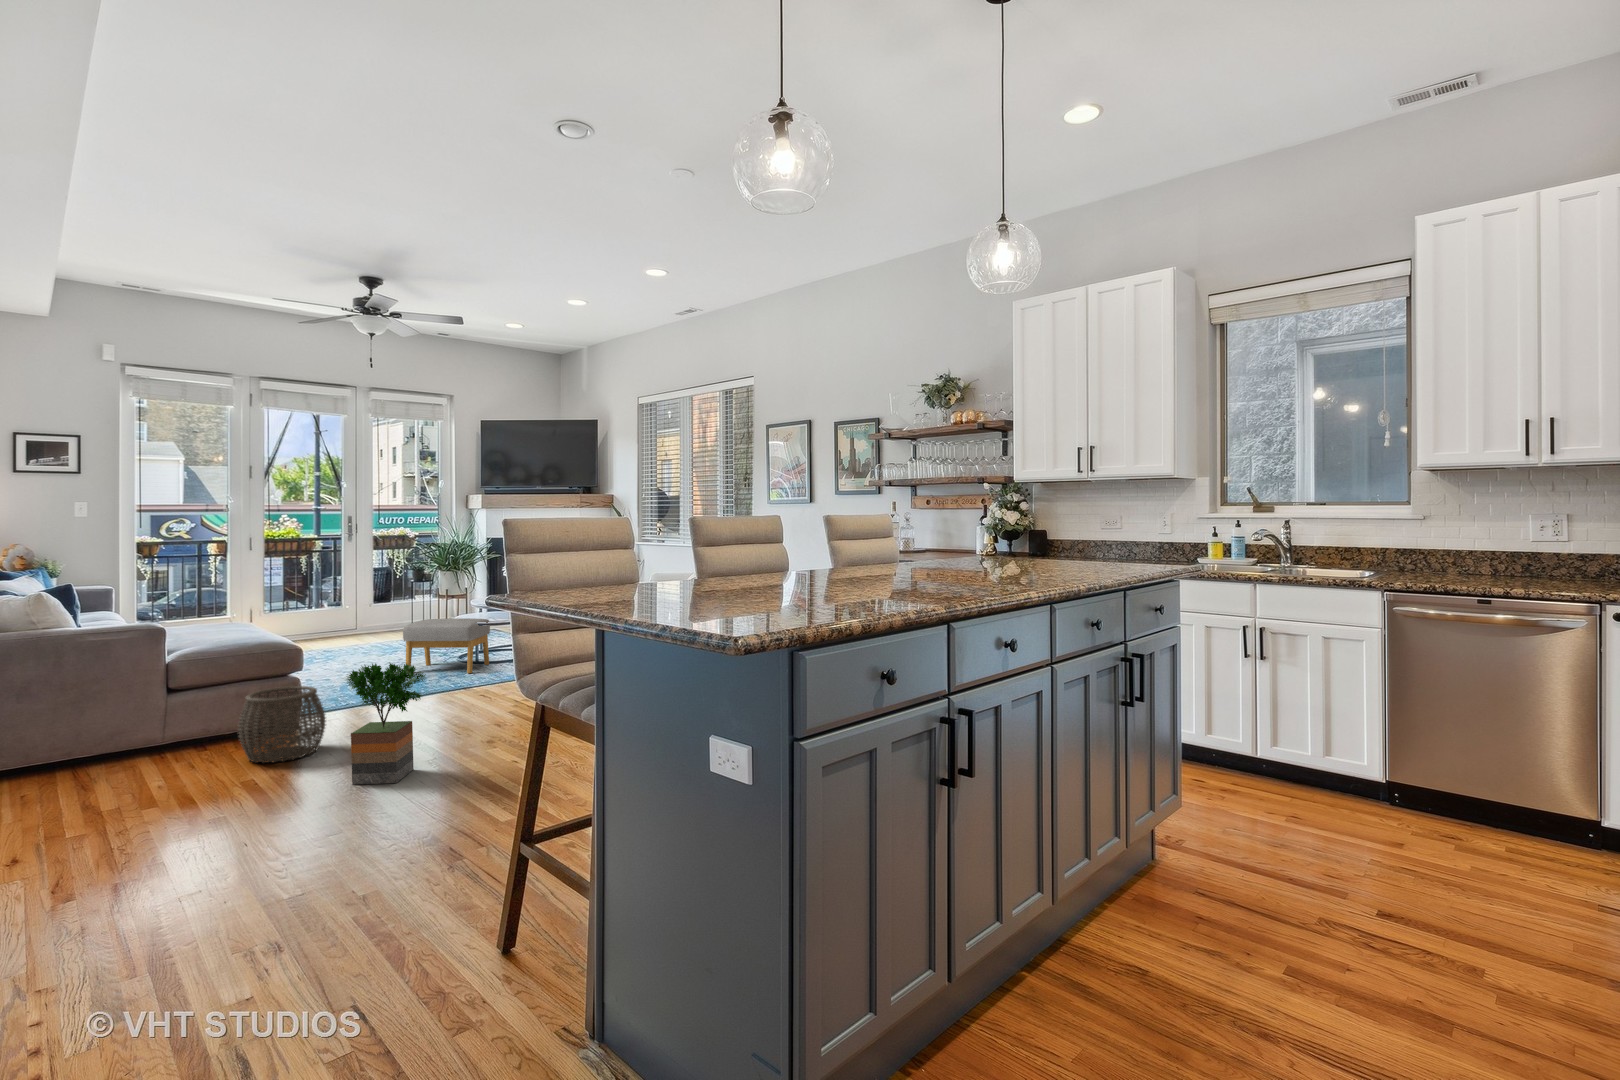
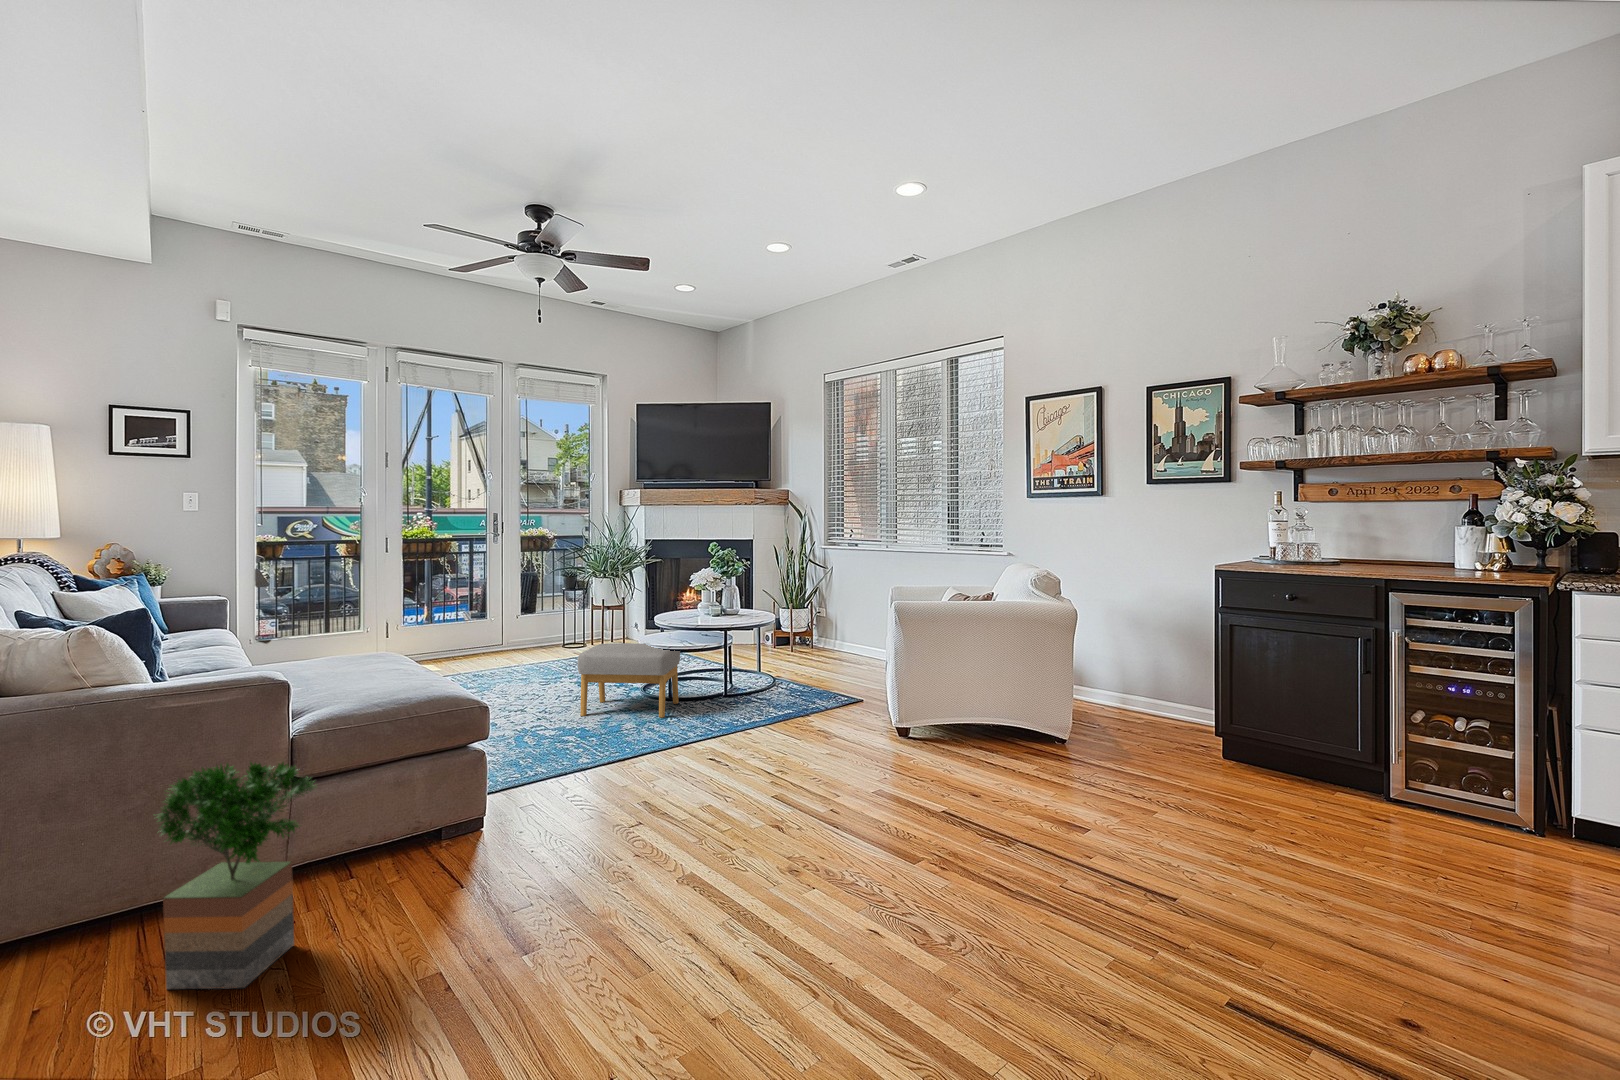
potted tree: present [347,663,426,785] -> present [157,762,315,989]
woven basket: present [238,686,326,763] -> none [398,772,528,907]

